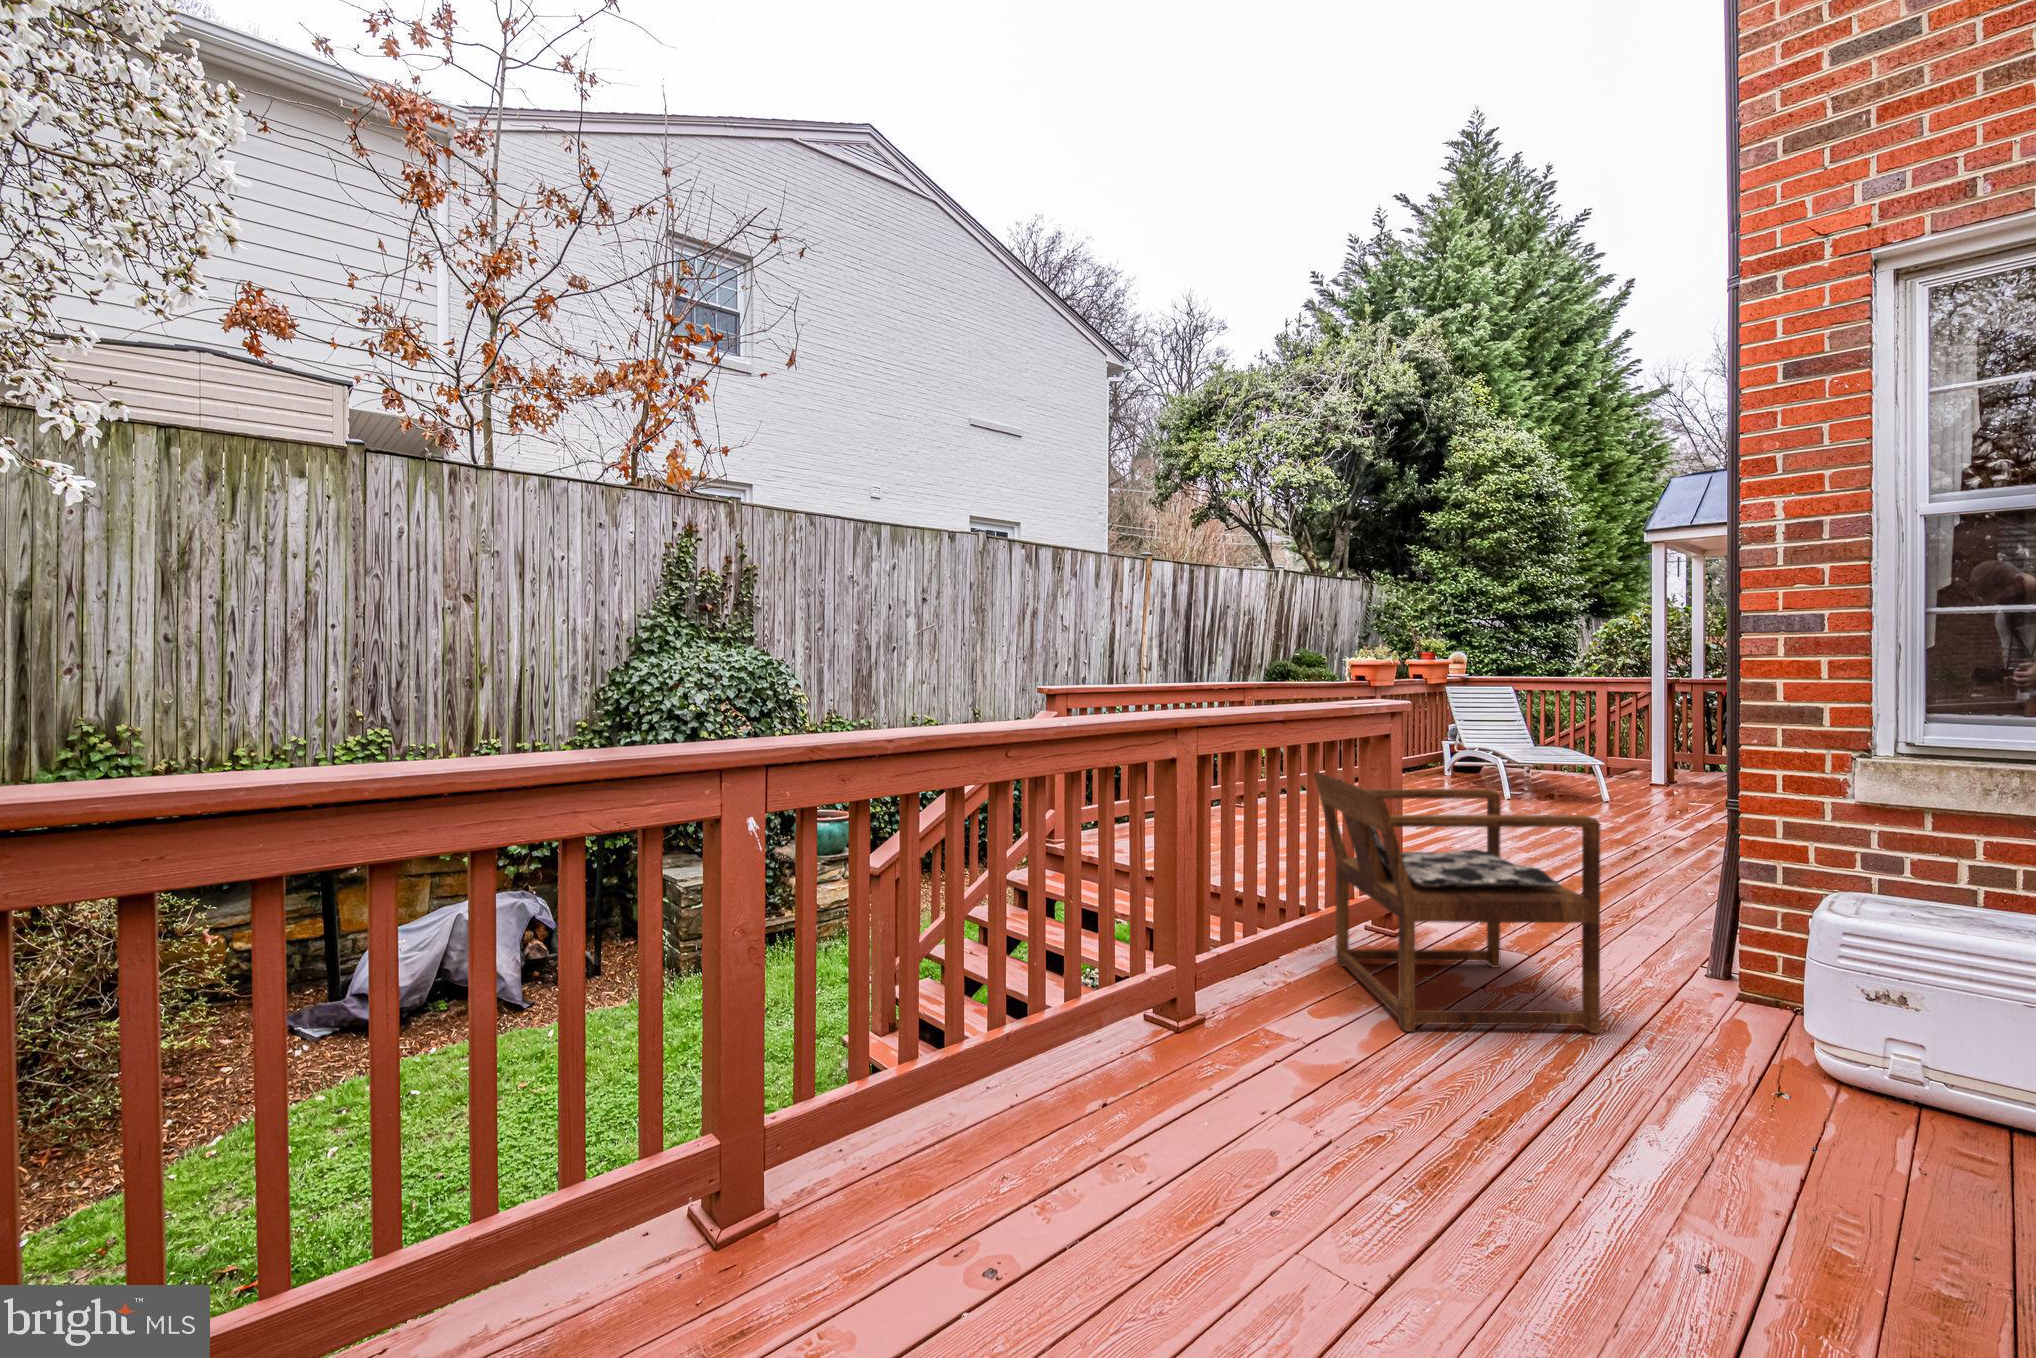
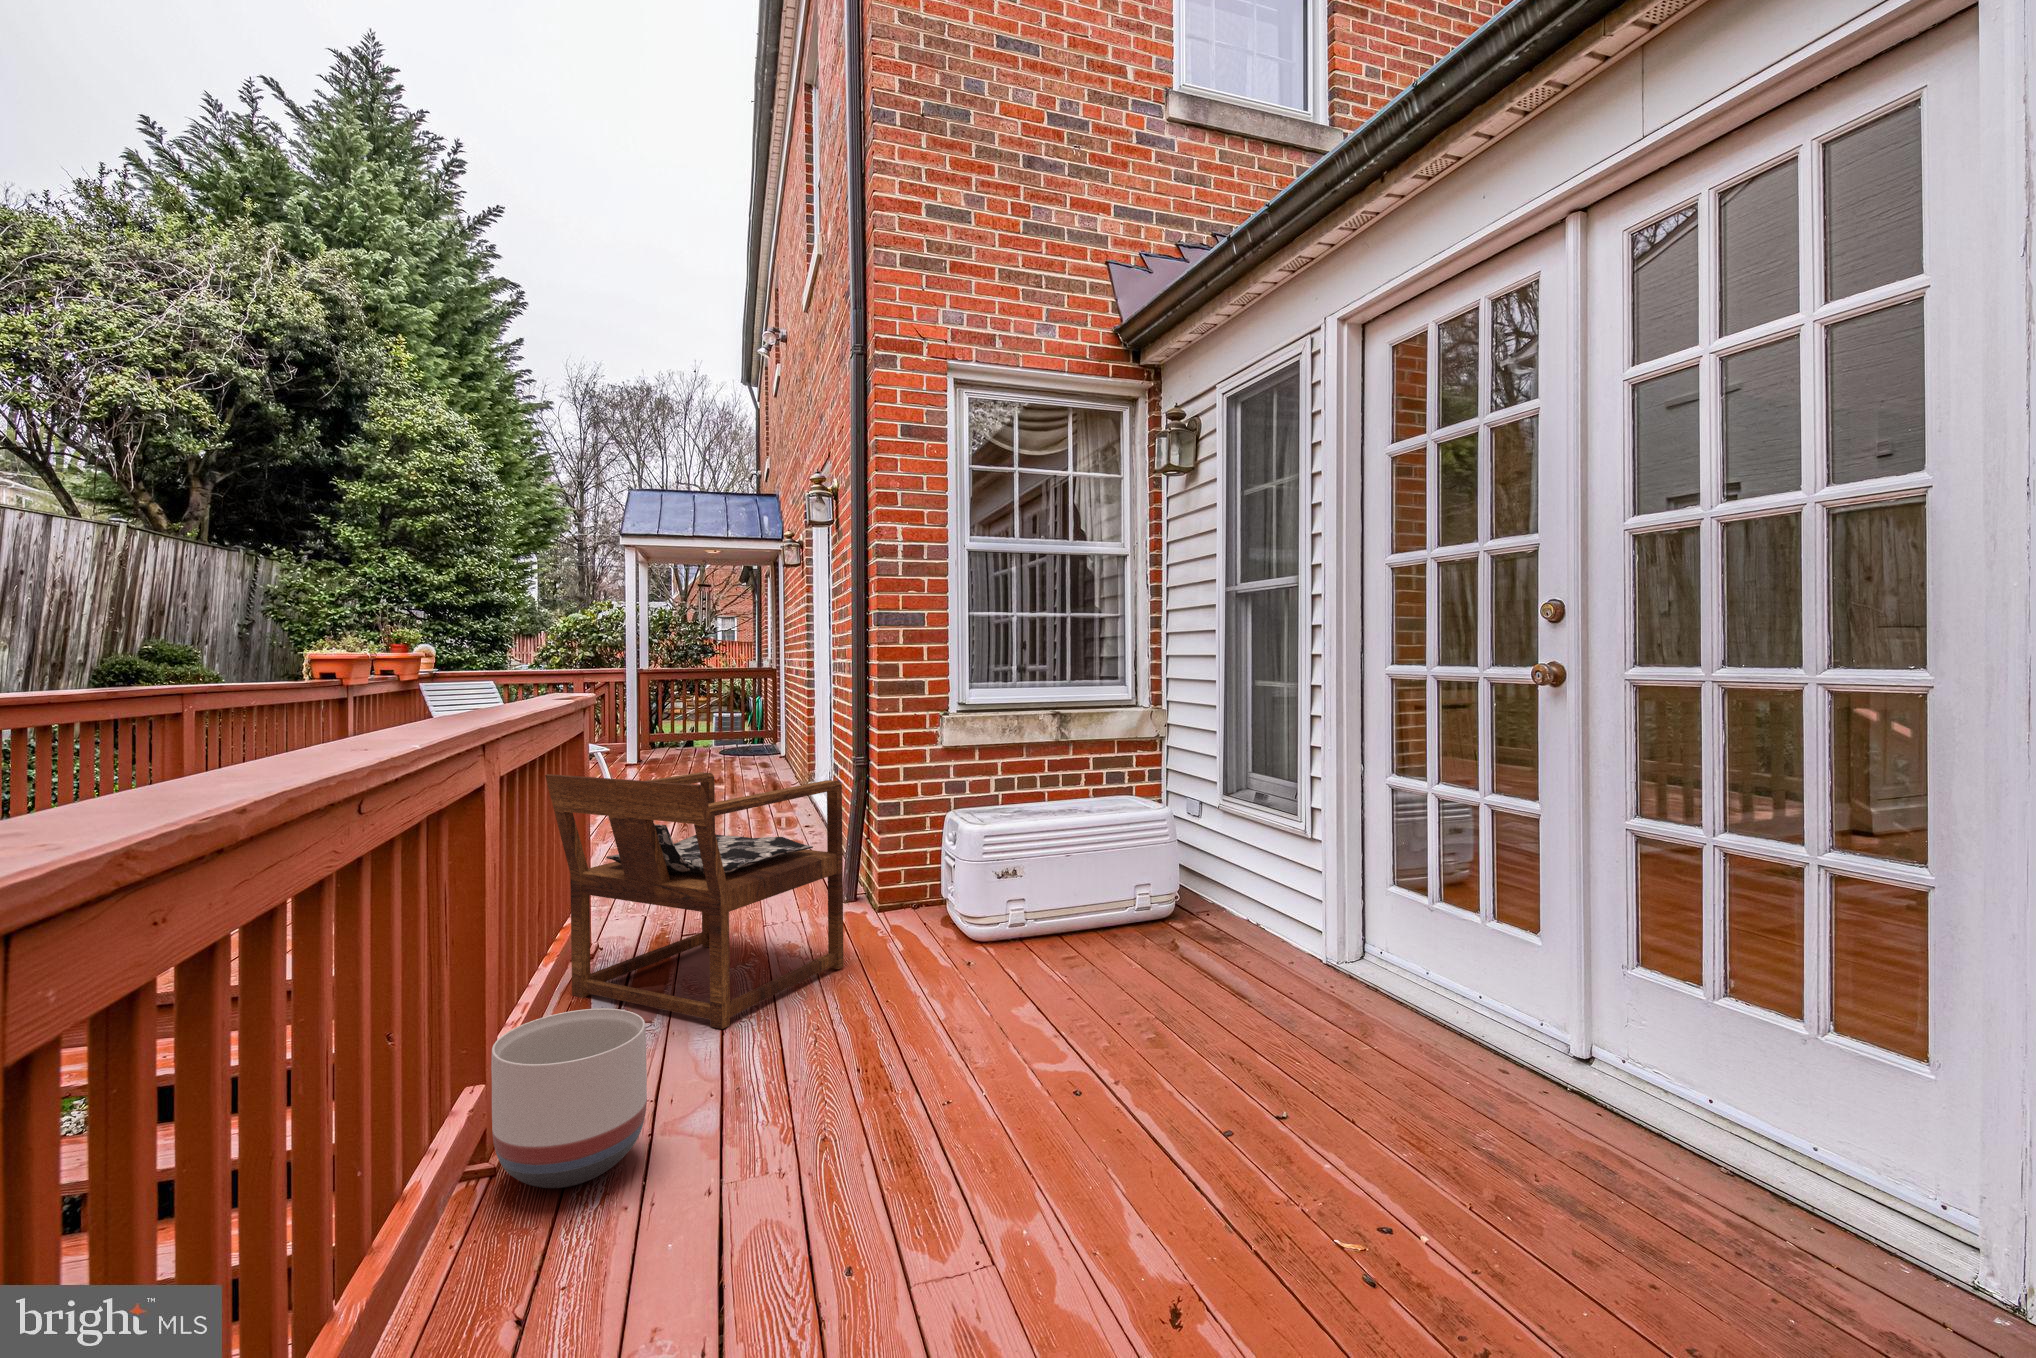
planter: none [1138,947,1243,1074] -> present [491,1008,647,1188]

